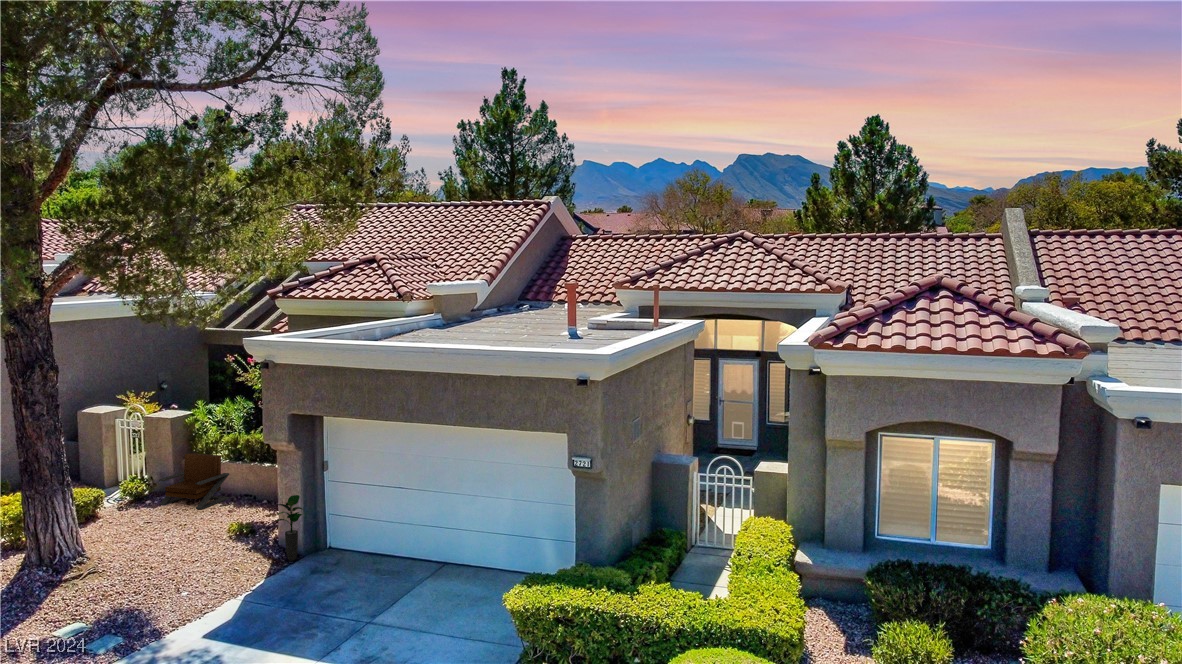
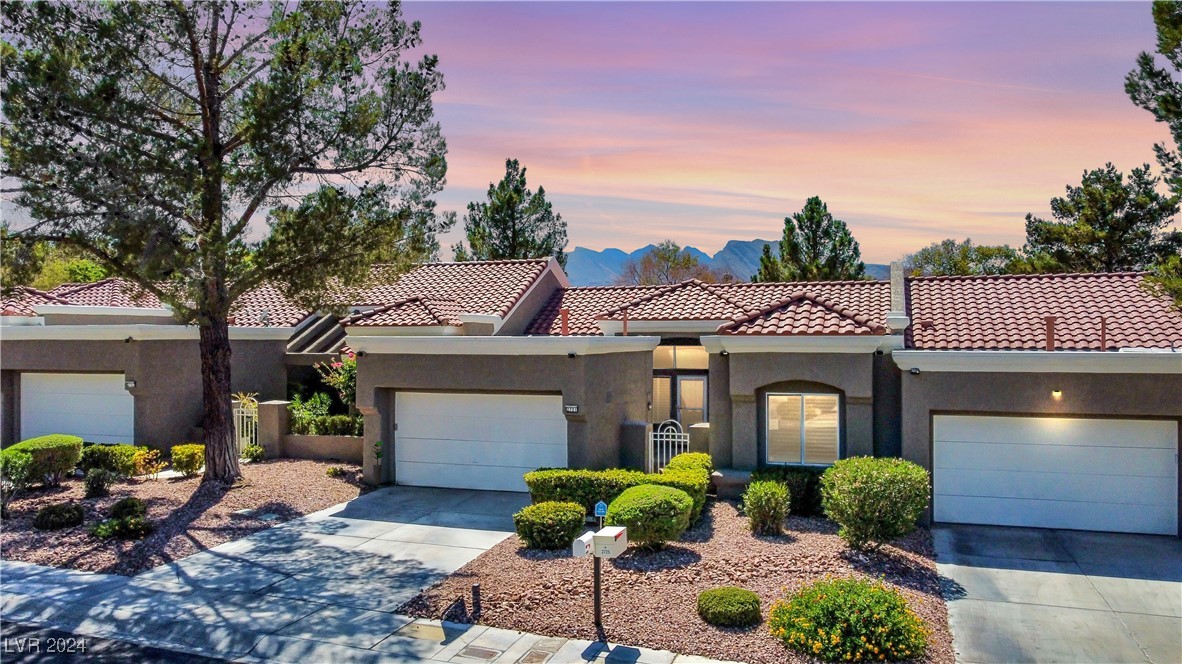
lounge chair: present [159,453,229,509] -> none [272,429,321,465]

